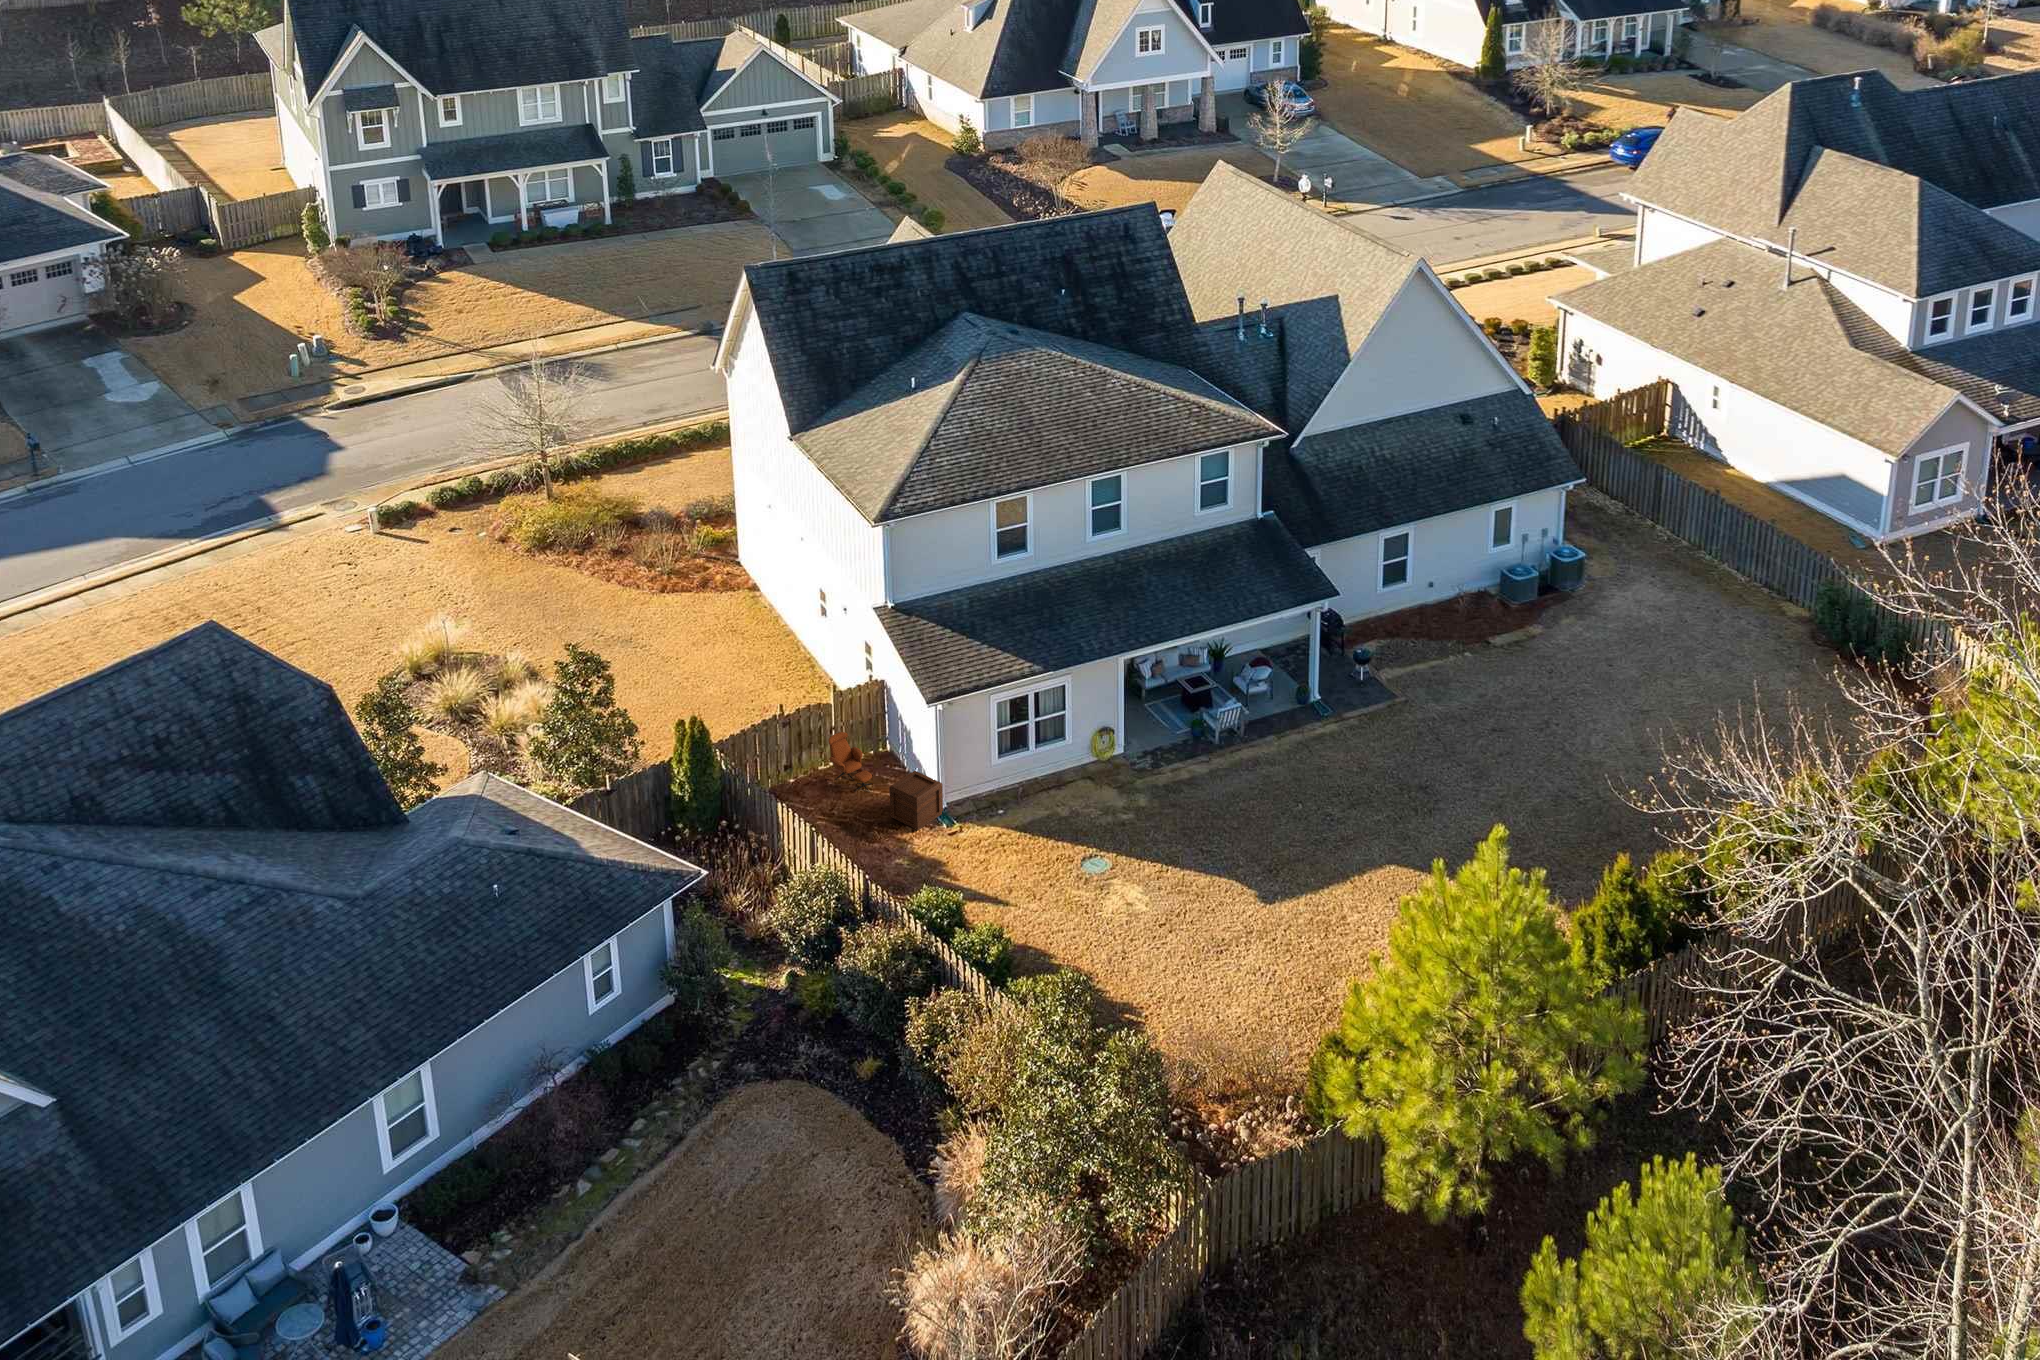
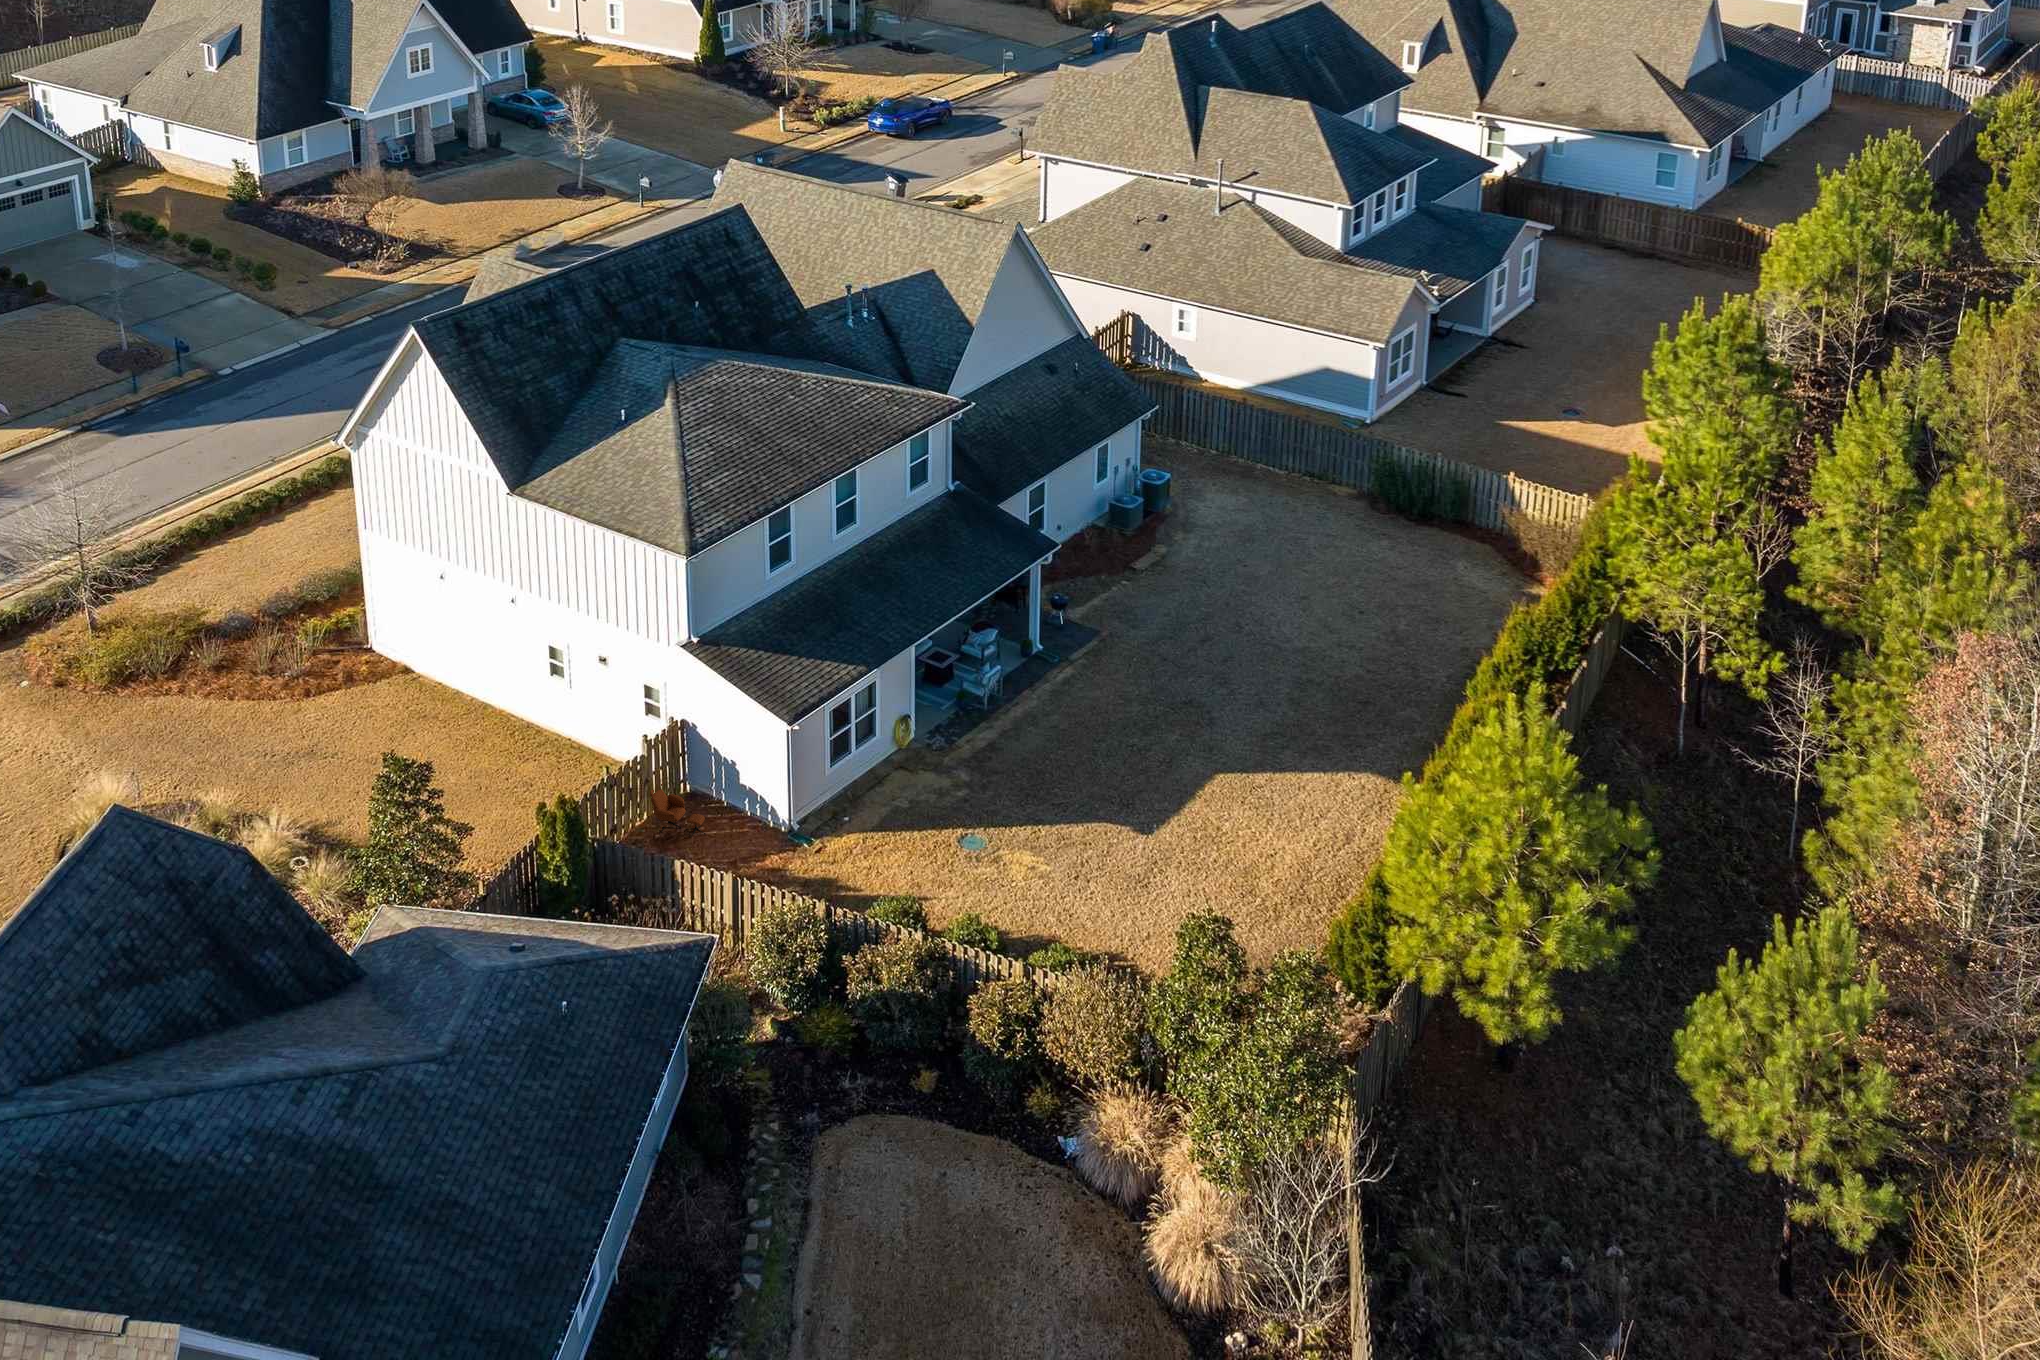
wooden crate: present [889,771,943,830] -> none [748,799,795,856]

